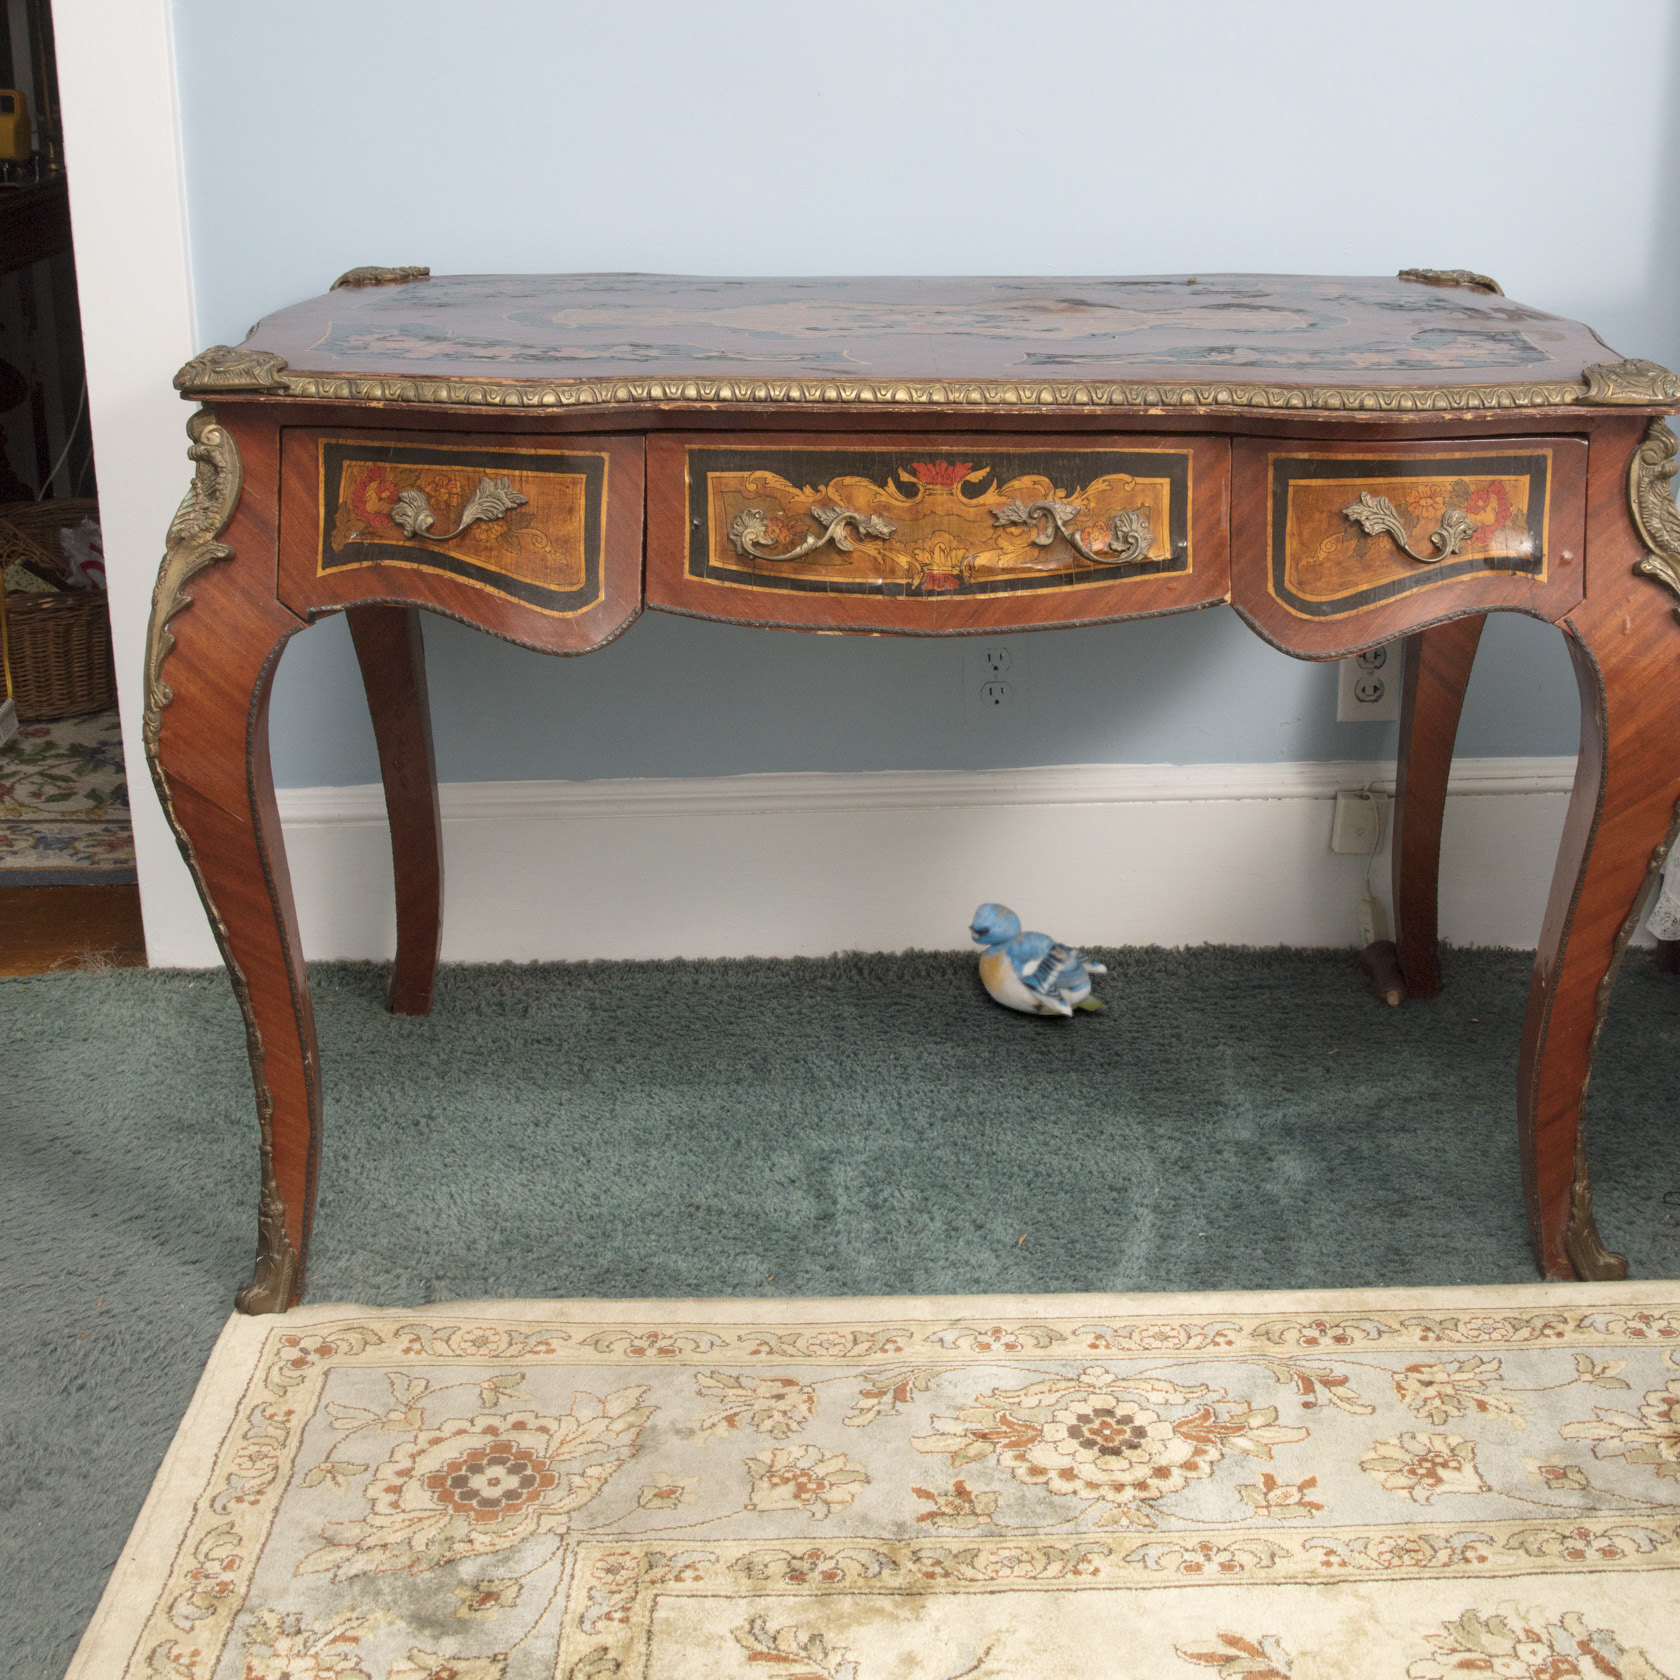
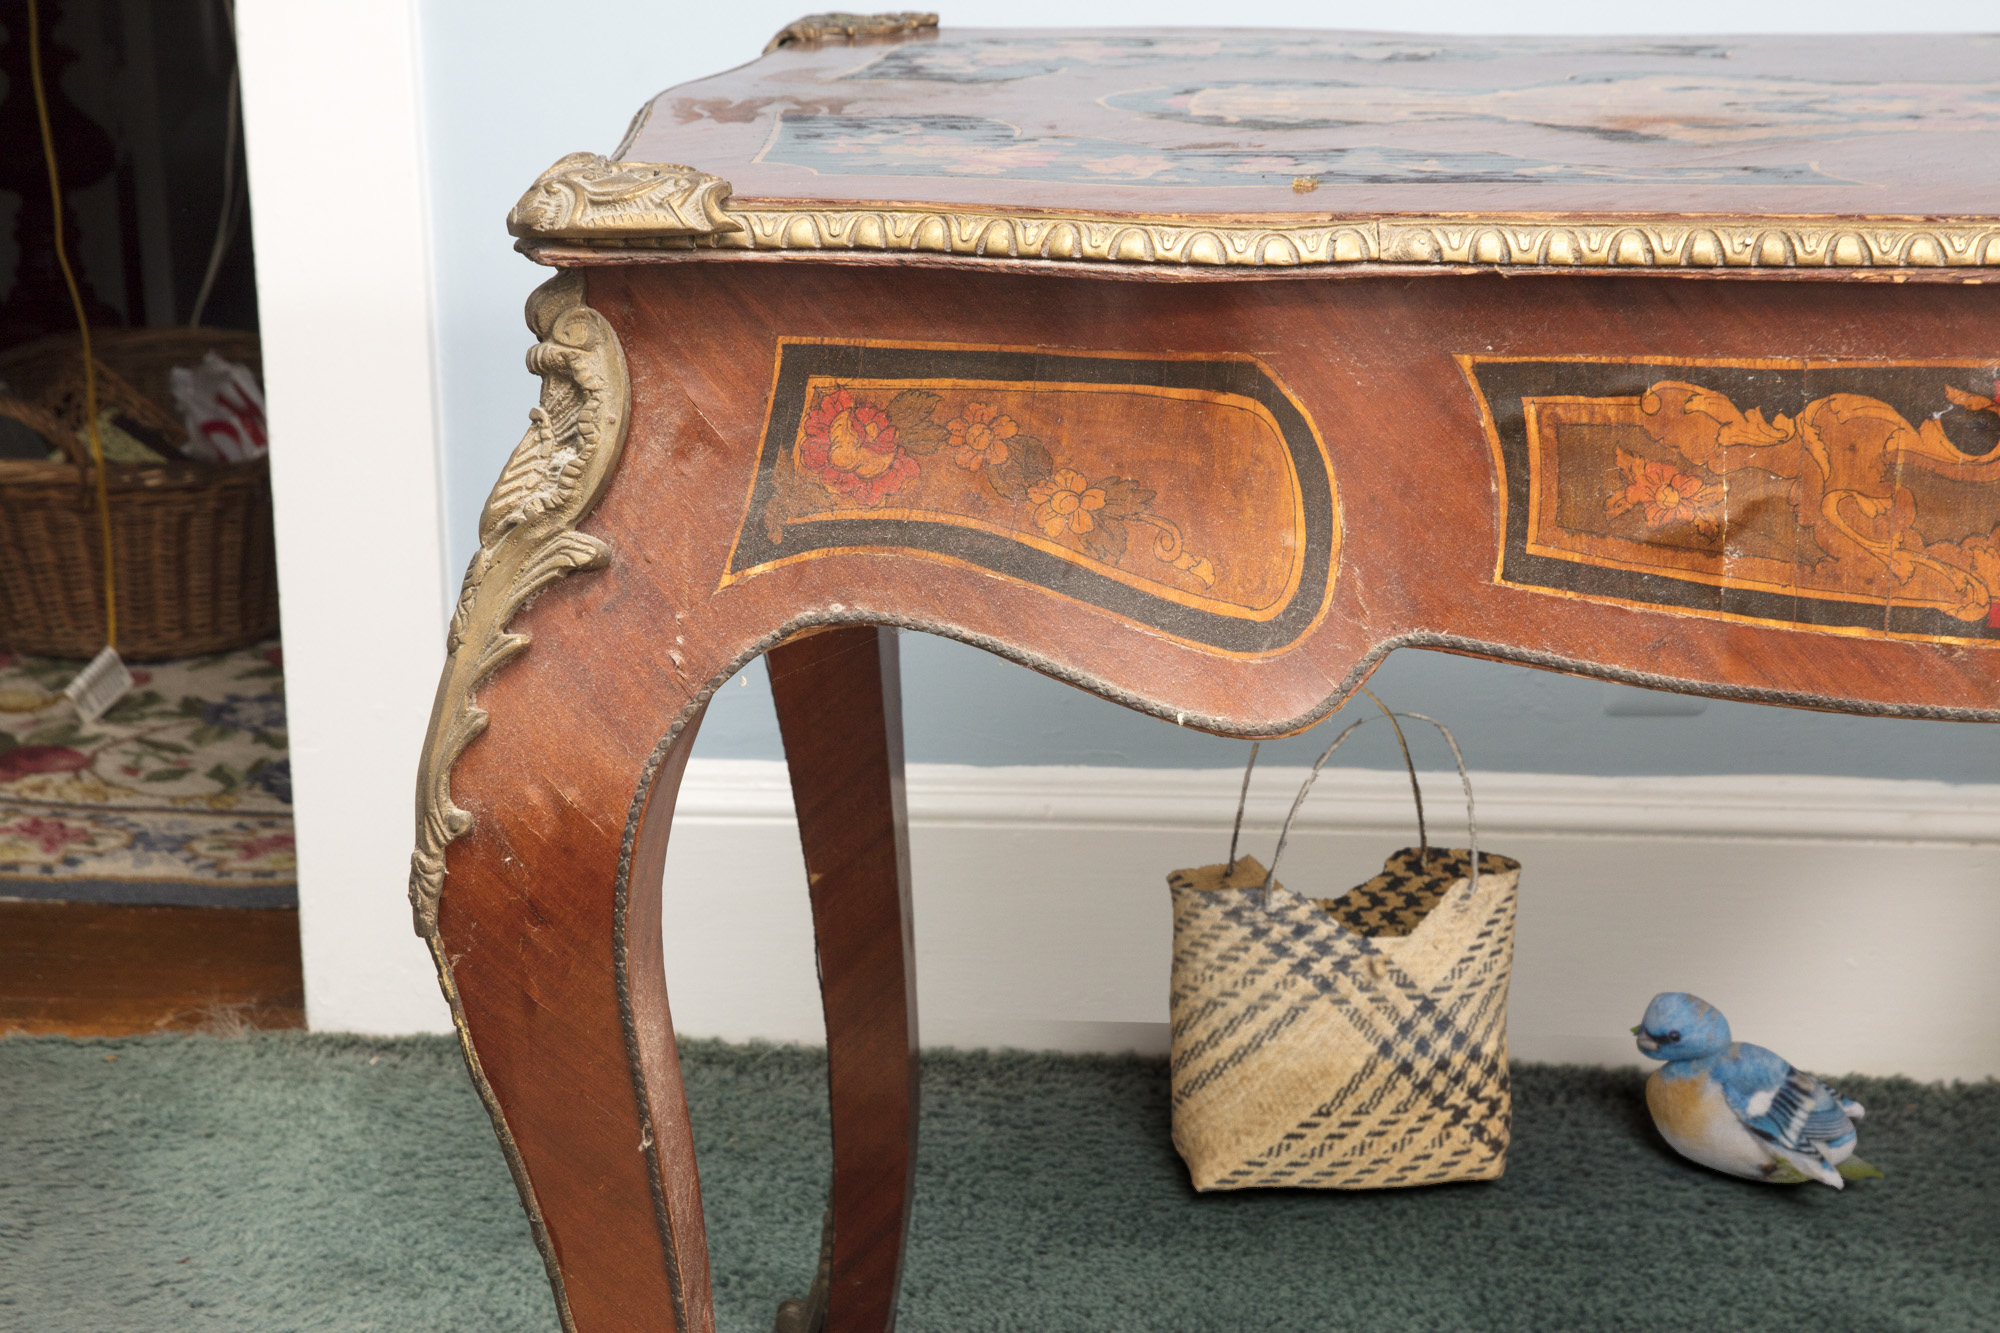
woven basket: none [663,716,889,1039] -> present [1166,686,1522,1192]

